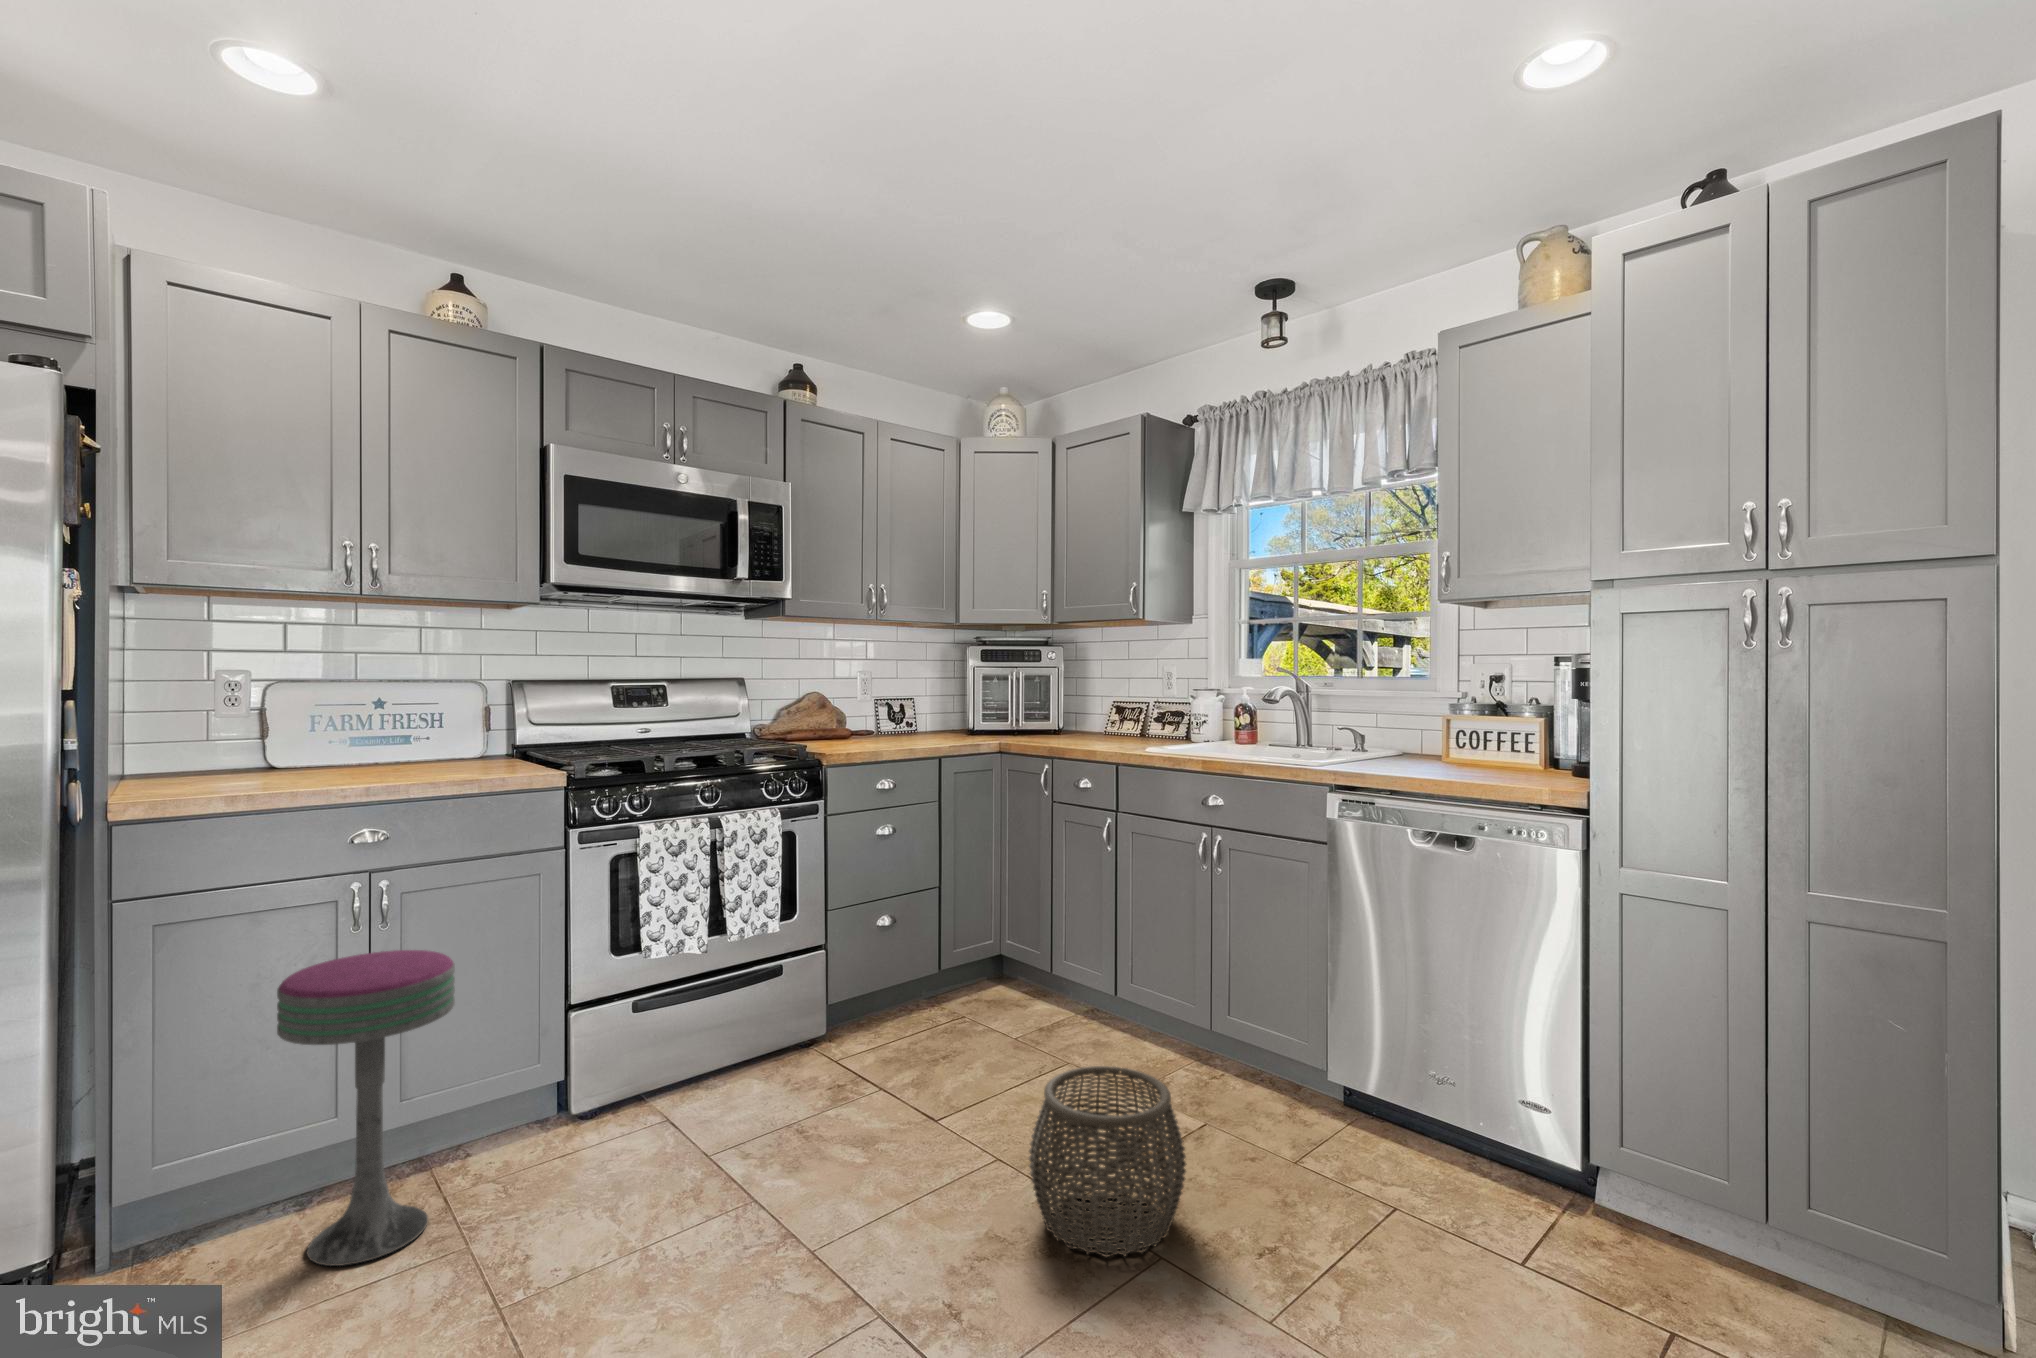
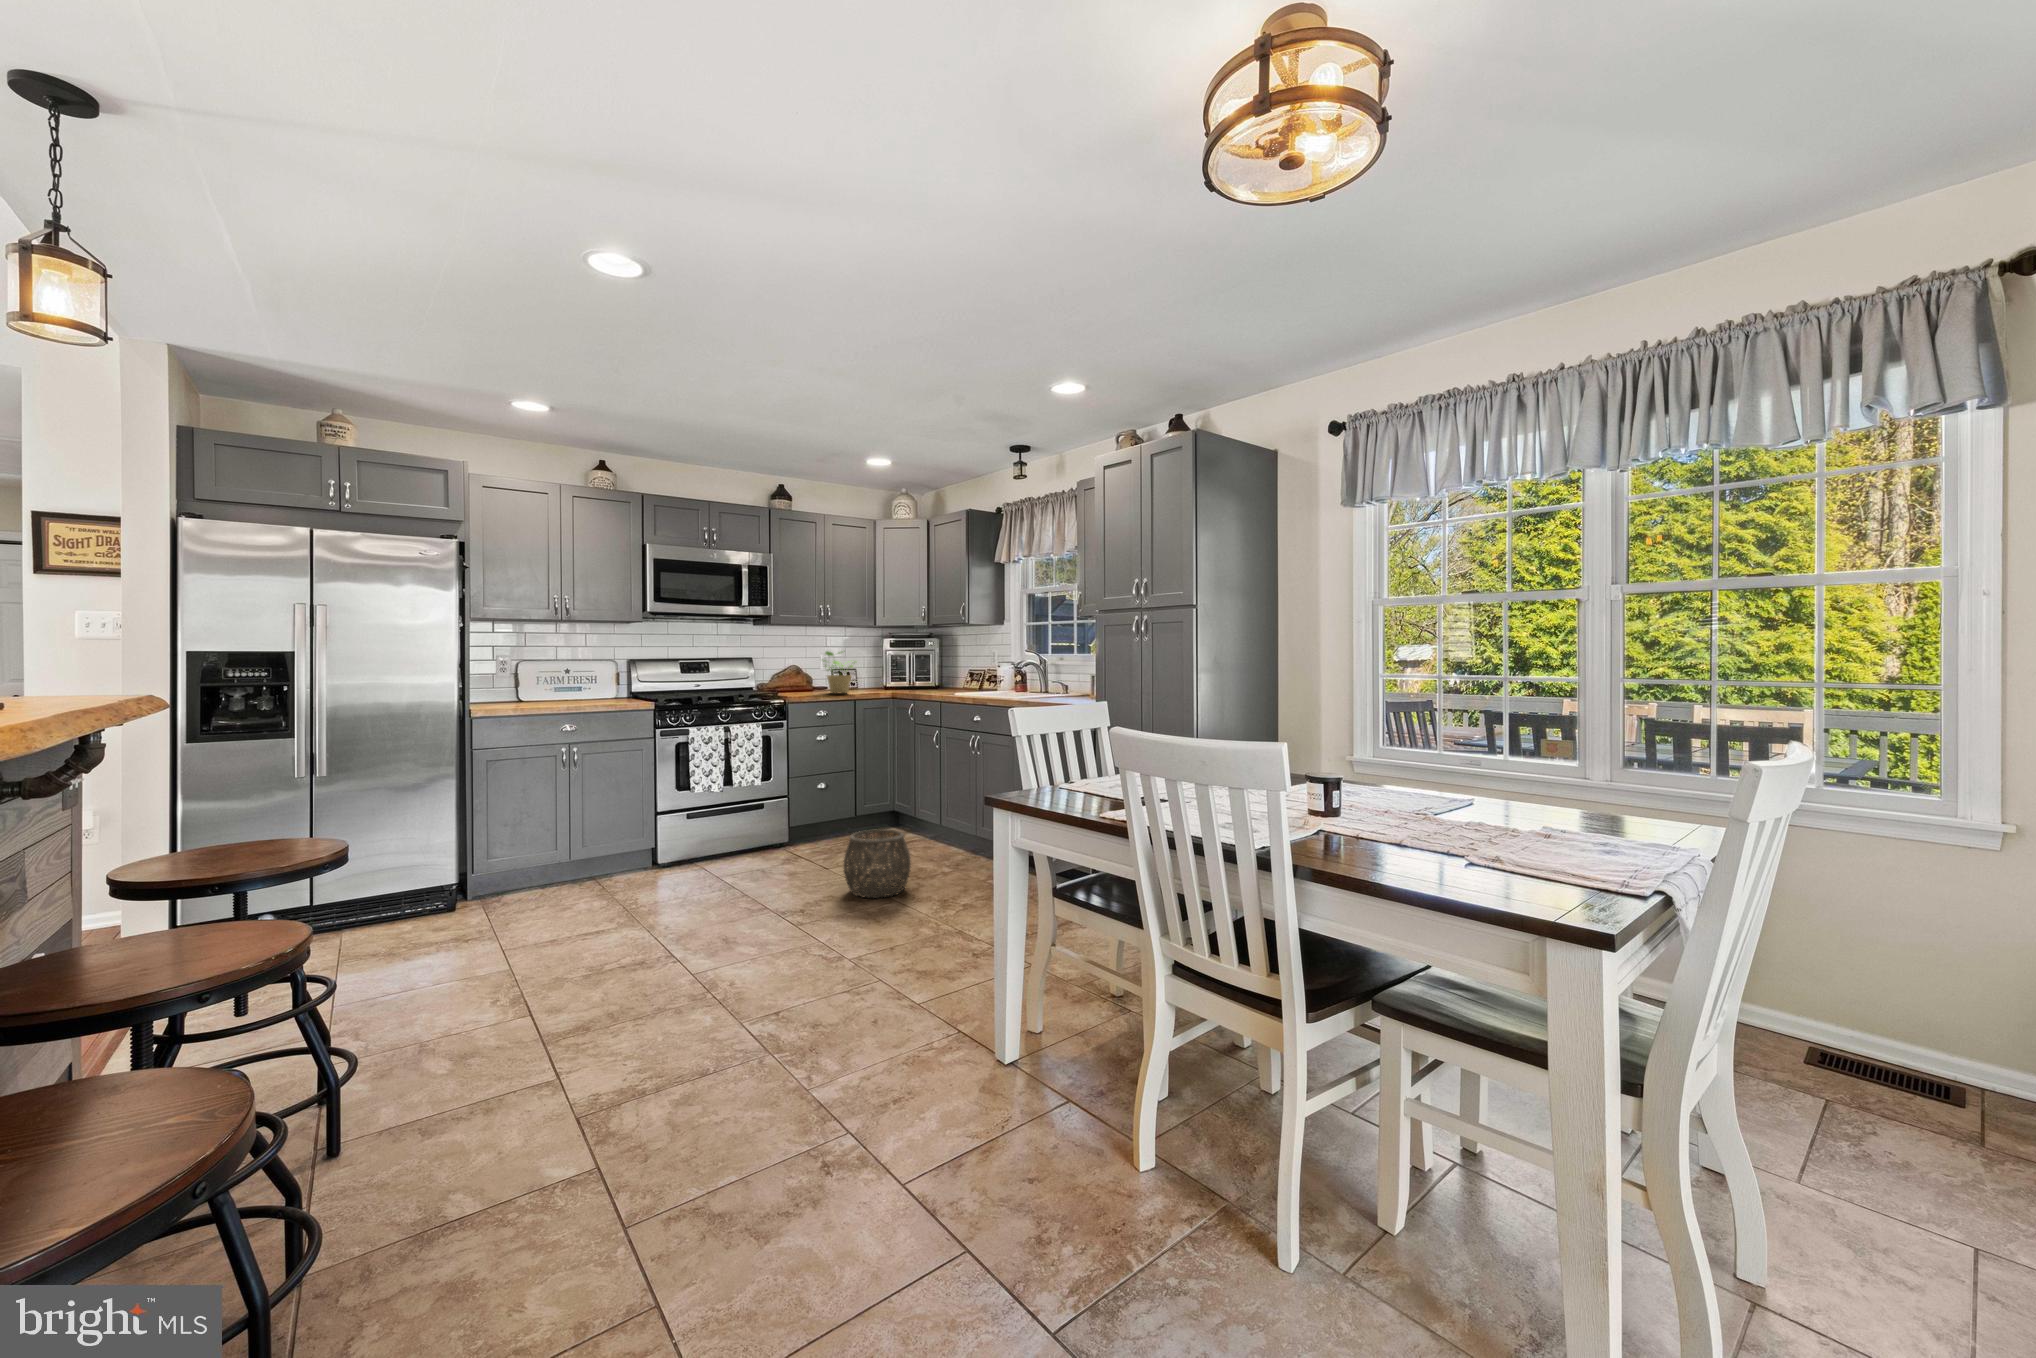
potted plant: none [875,665,940,744] -> present [826,651,853,693]
bar stool: present [277,950,455,1266] -> none [536,776,606,896]

